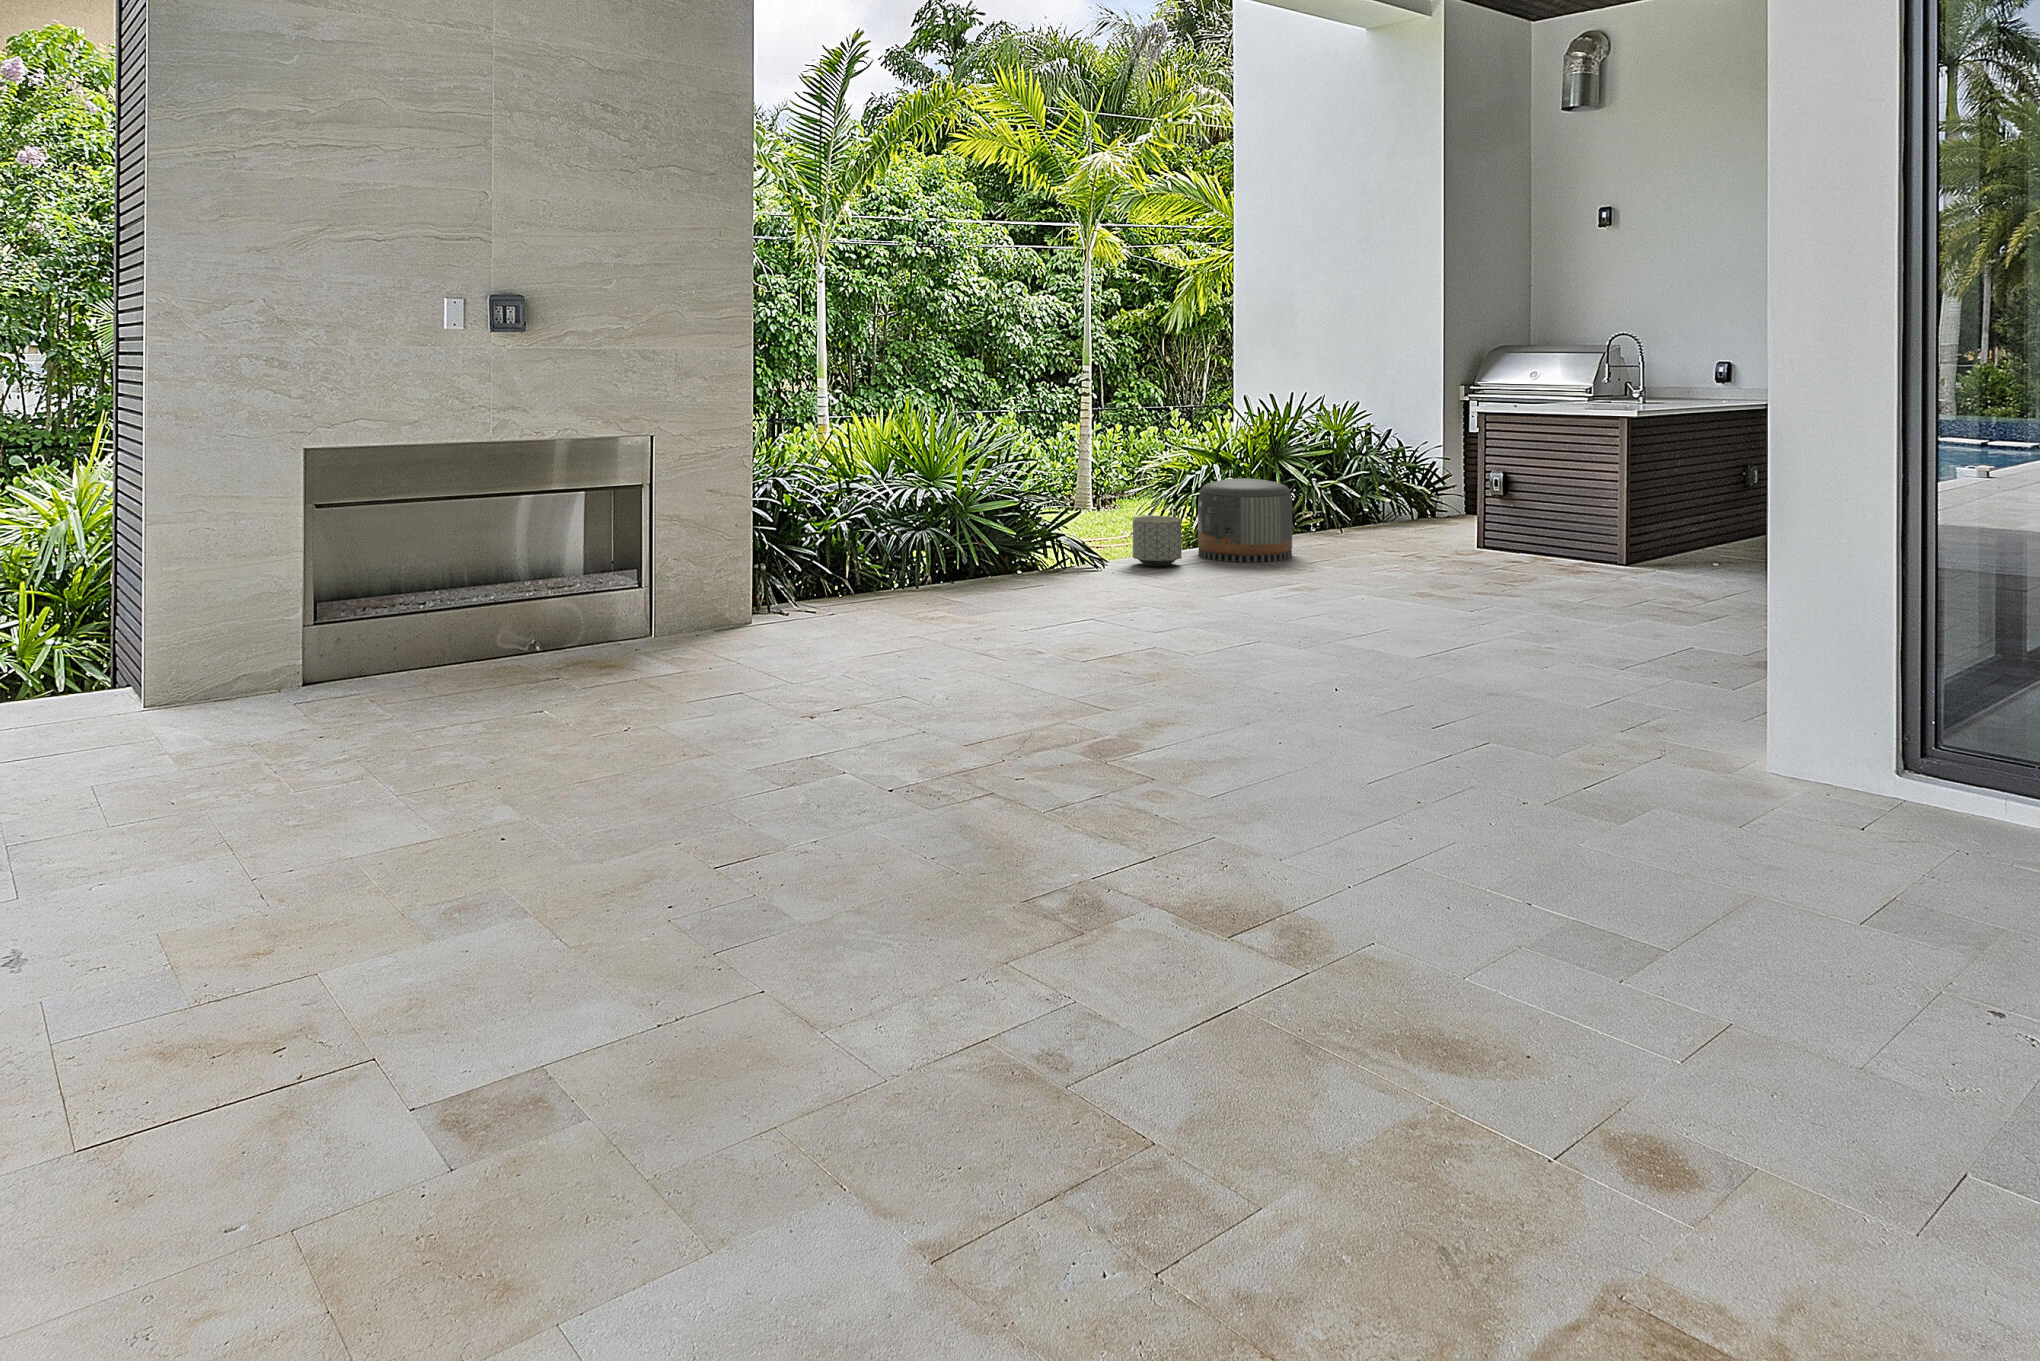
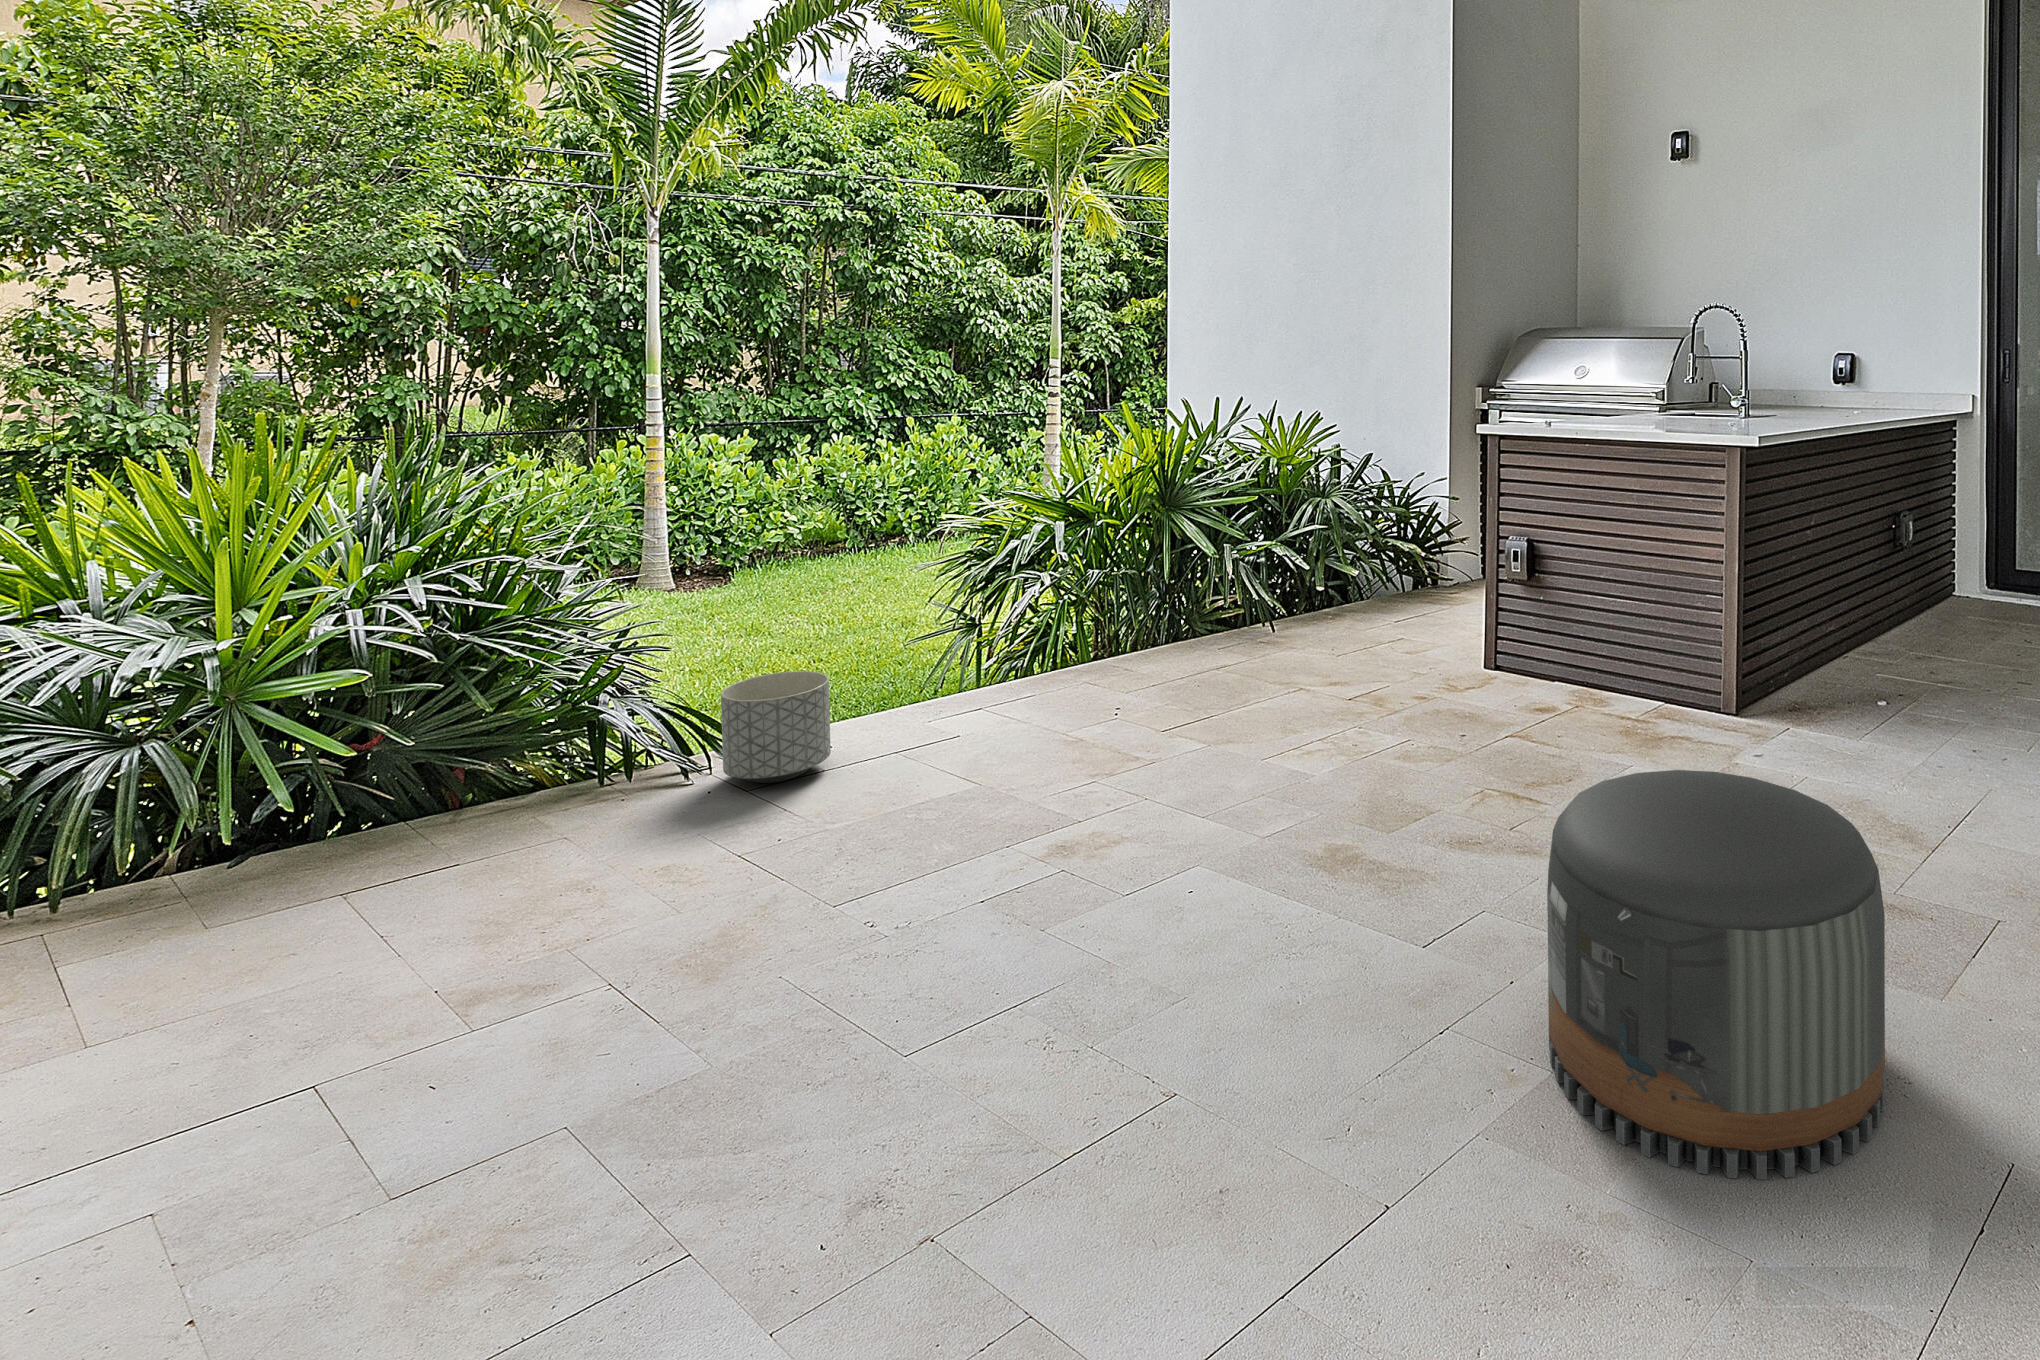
pouf: present [1198,478,1292,562] -> present [1547,770,1885,1179]

